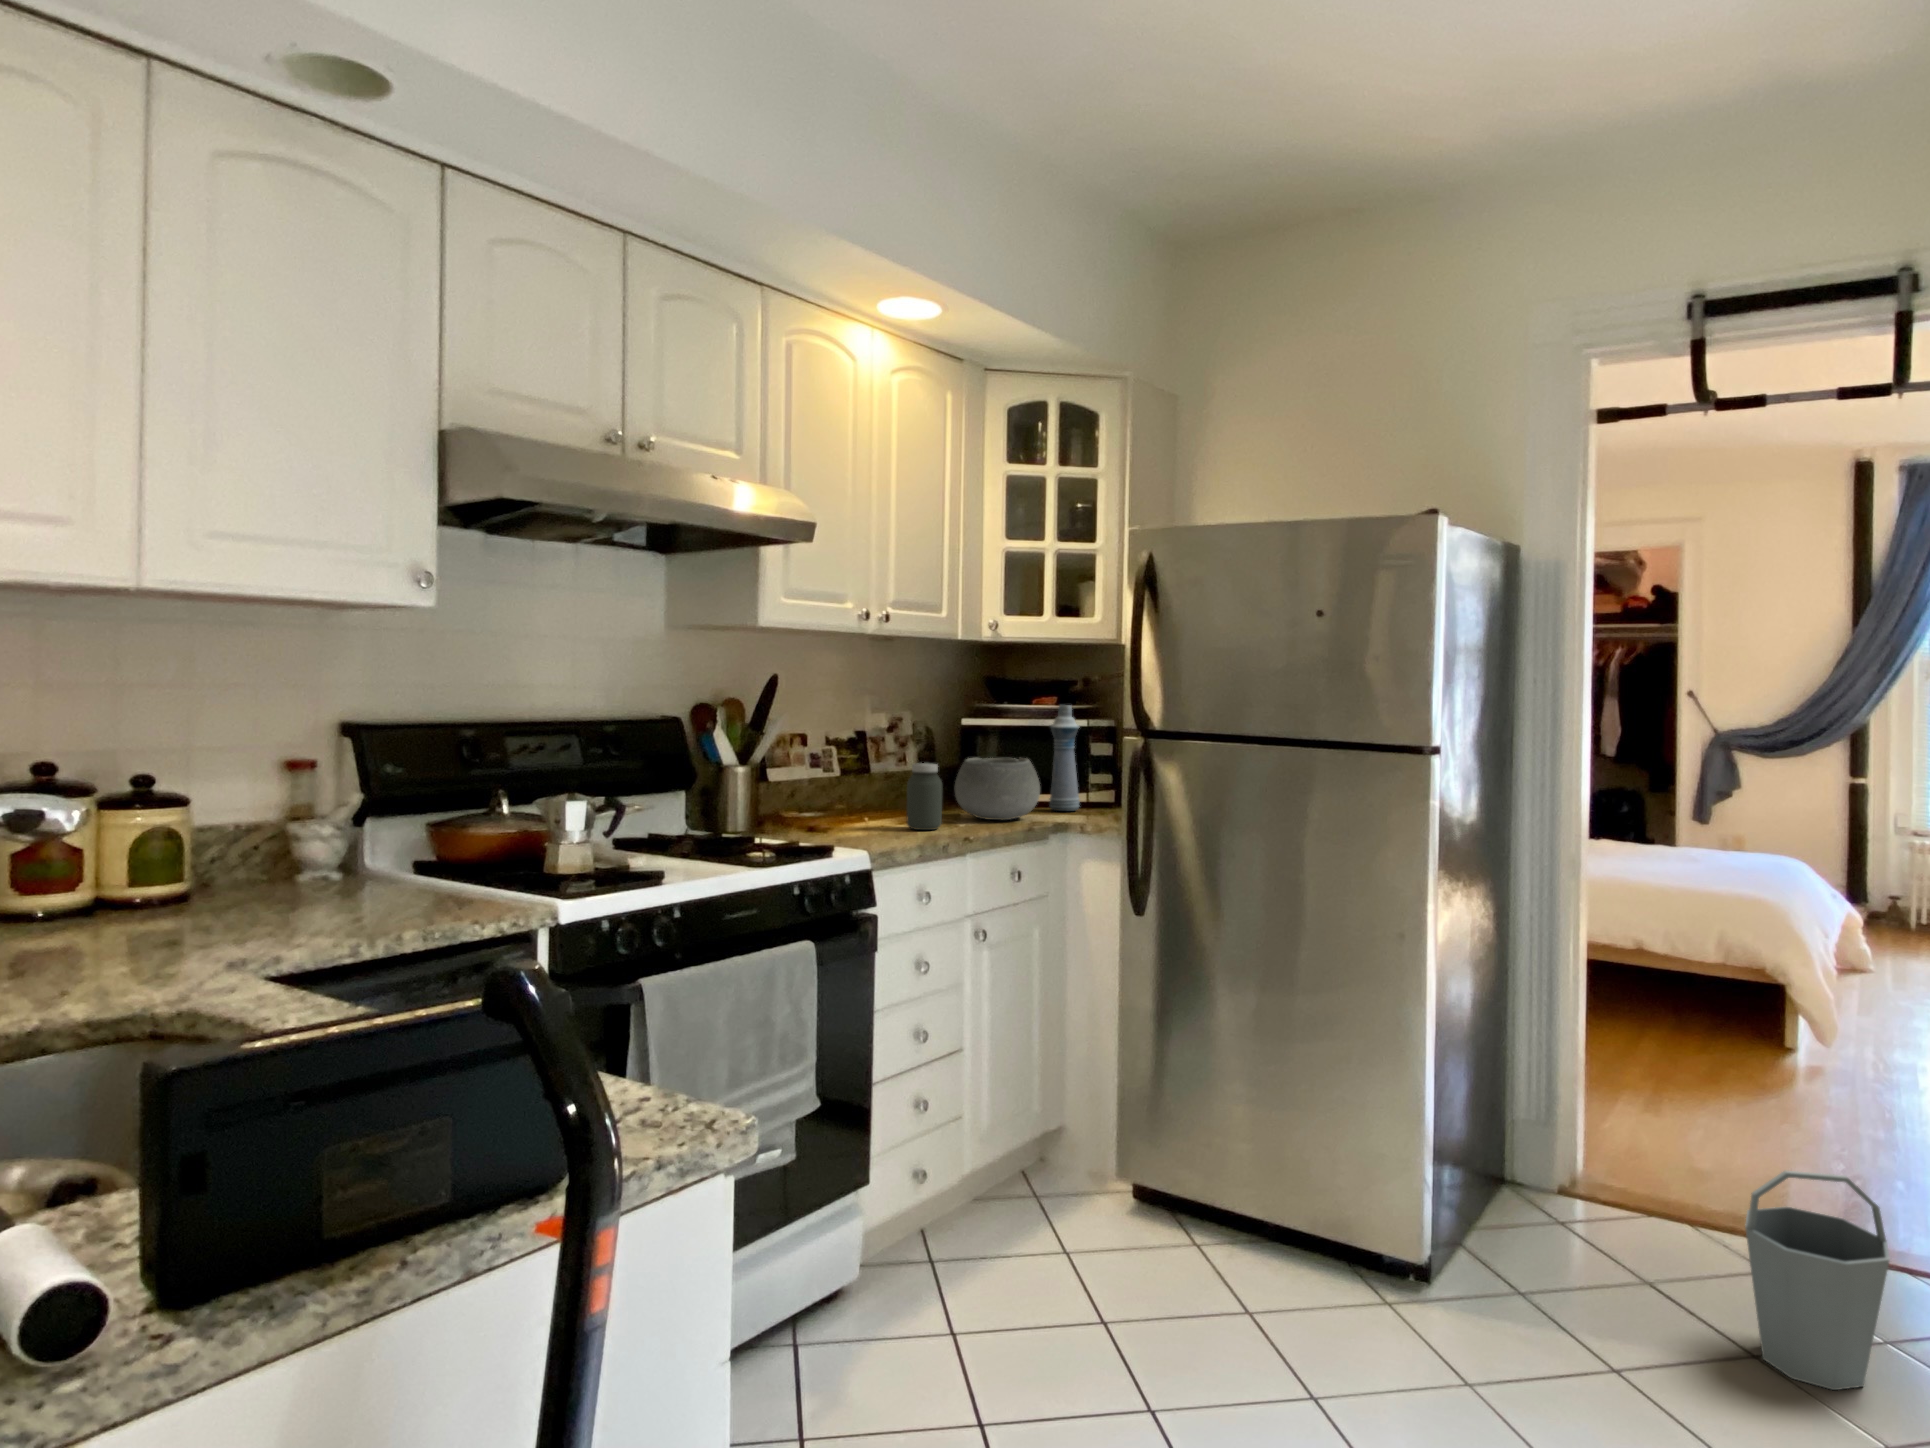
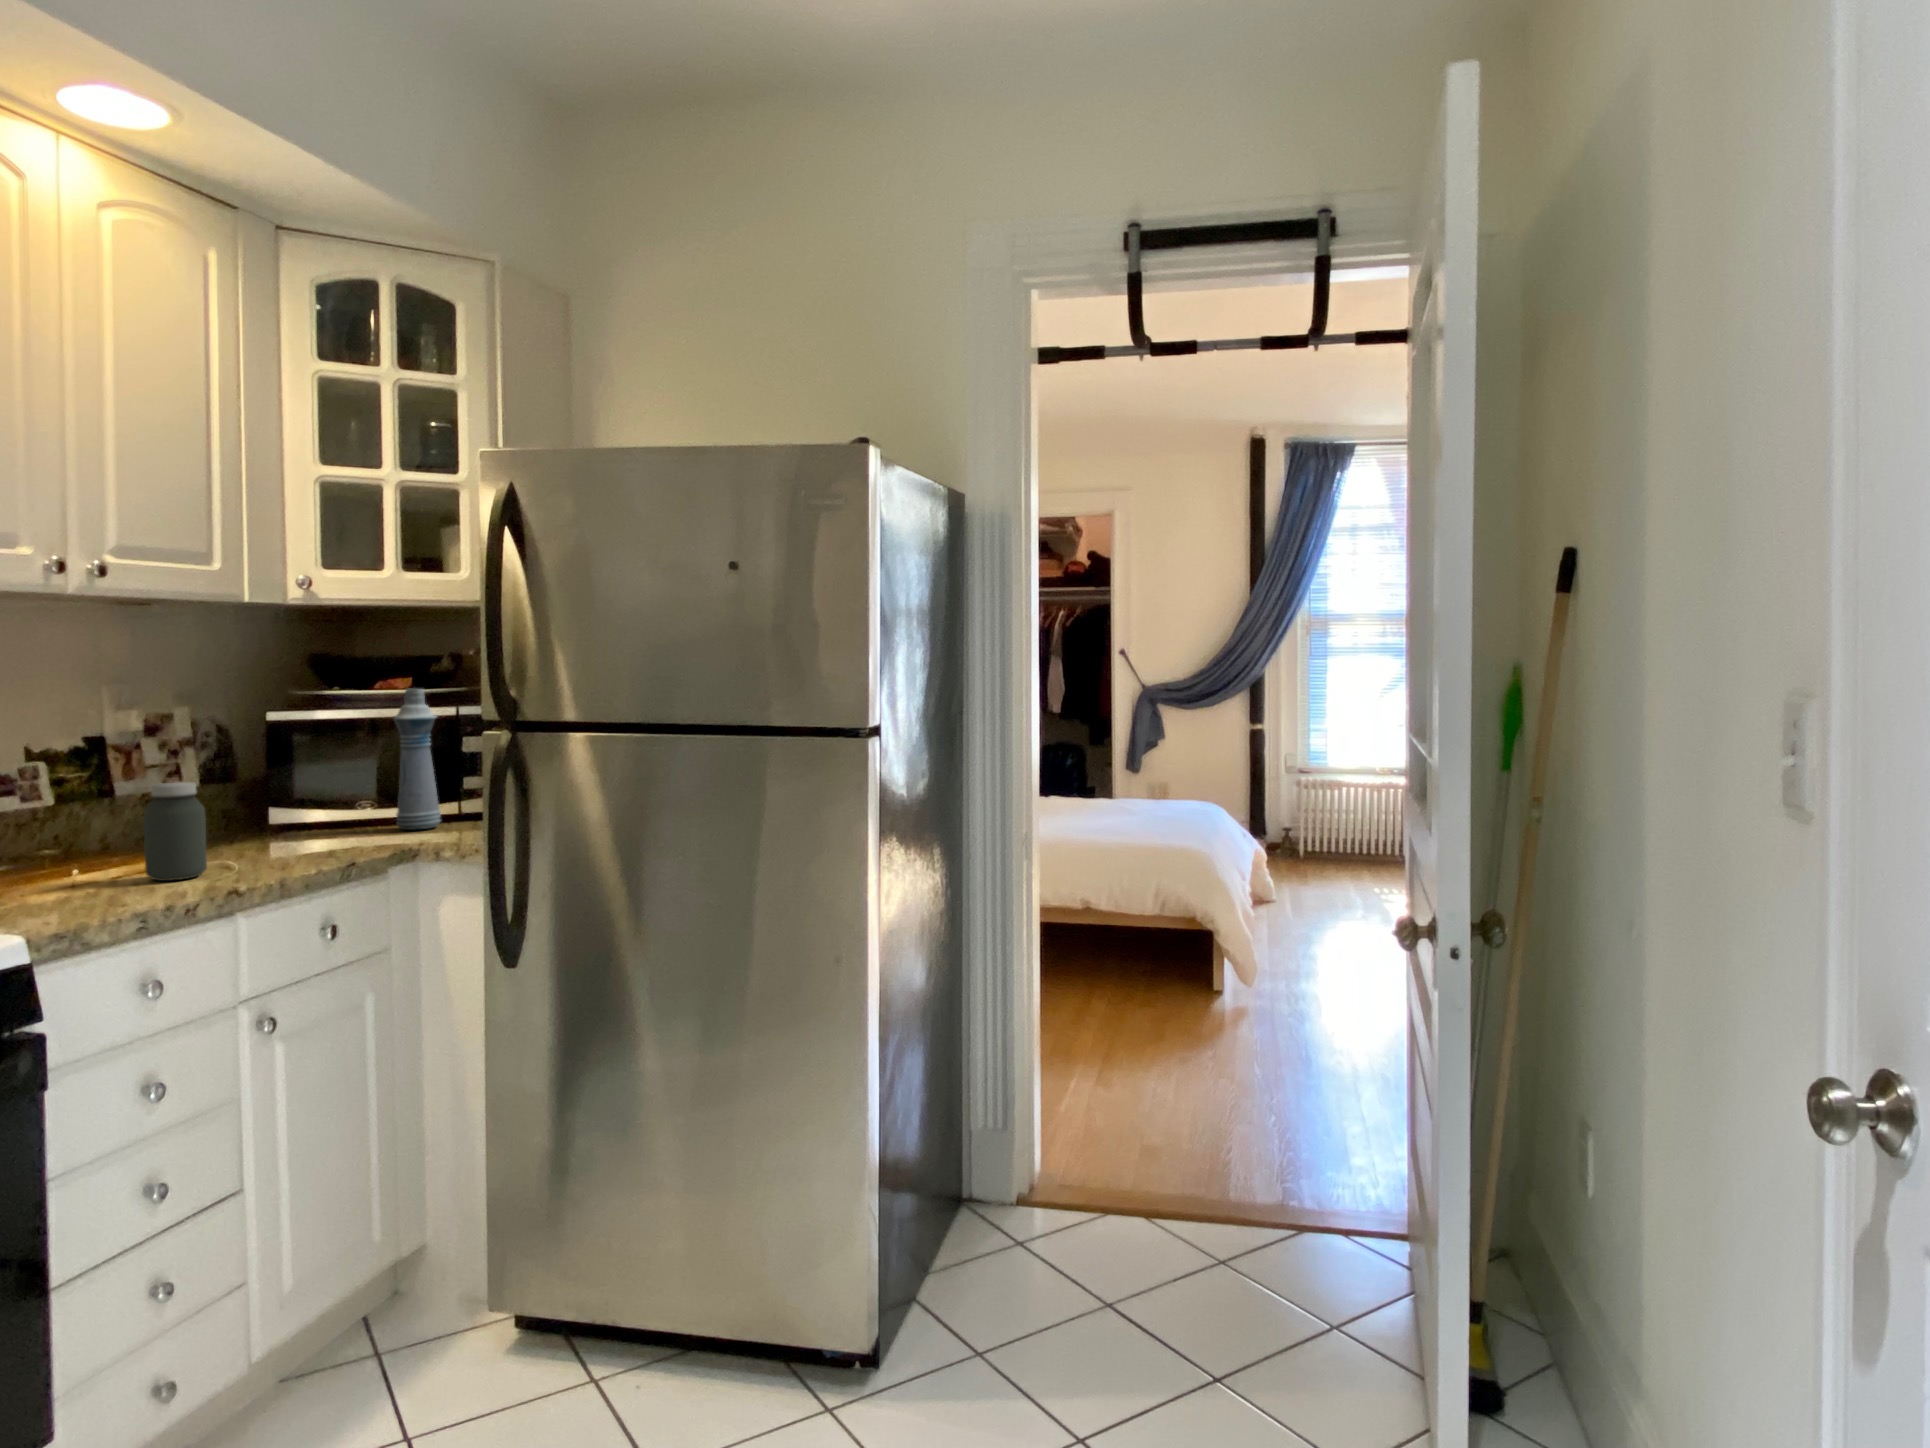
bowl: present [954,758,1040,820] -> none [238,763,374,853]
bucket: present [1745,1170,1890,1390] -> none [1206,1159,1336,1389]

